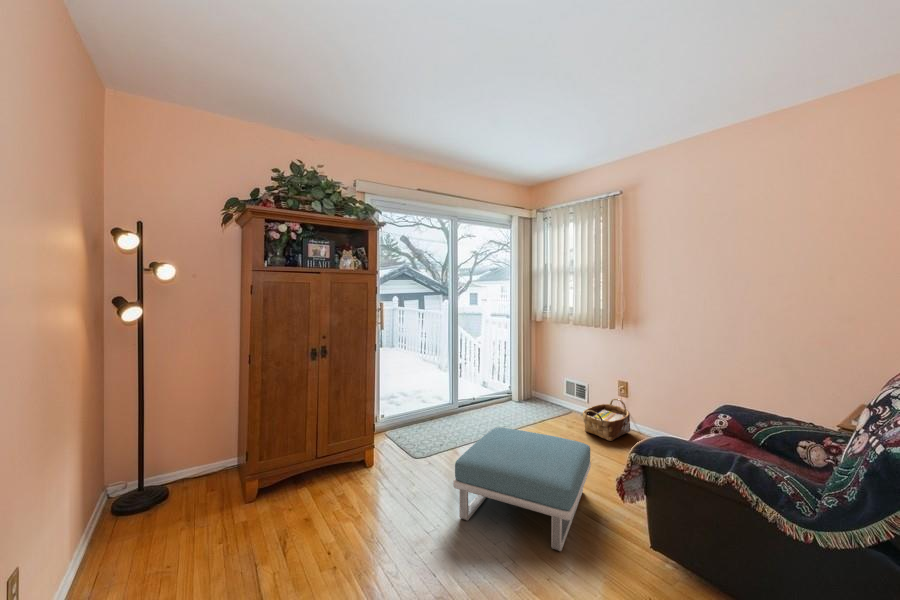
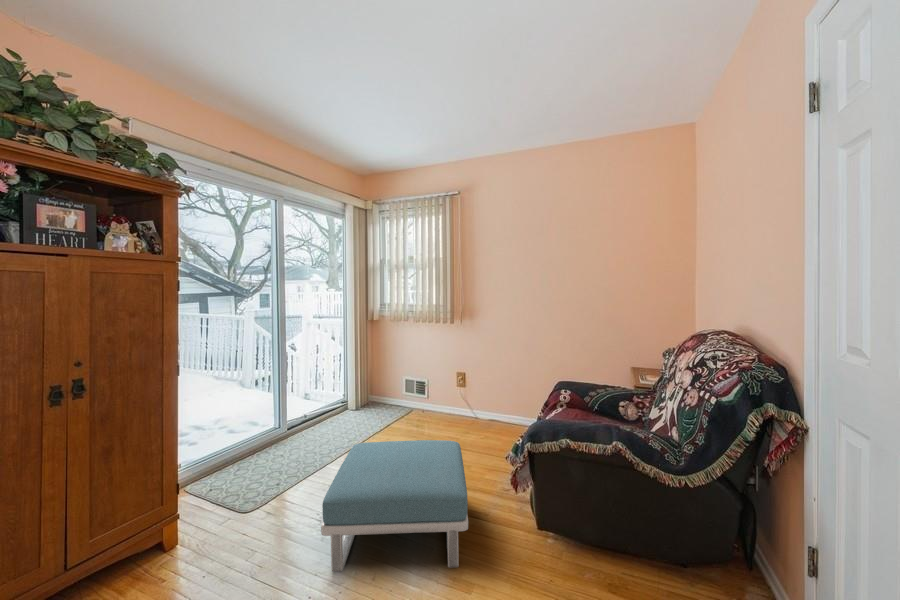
woven basket: present [583,399,630,441] -> none [429,390,470,432]

